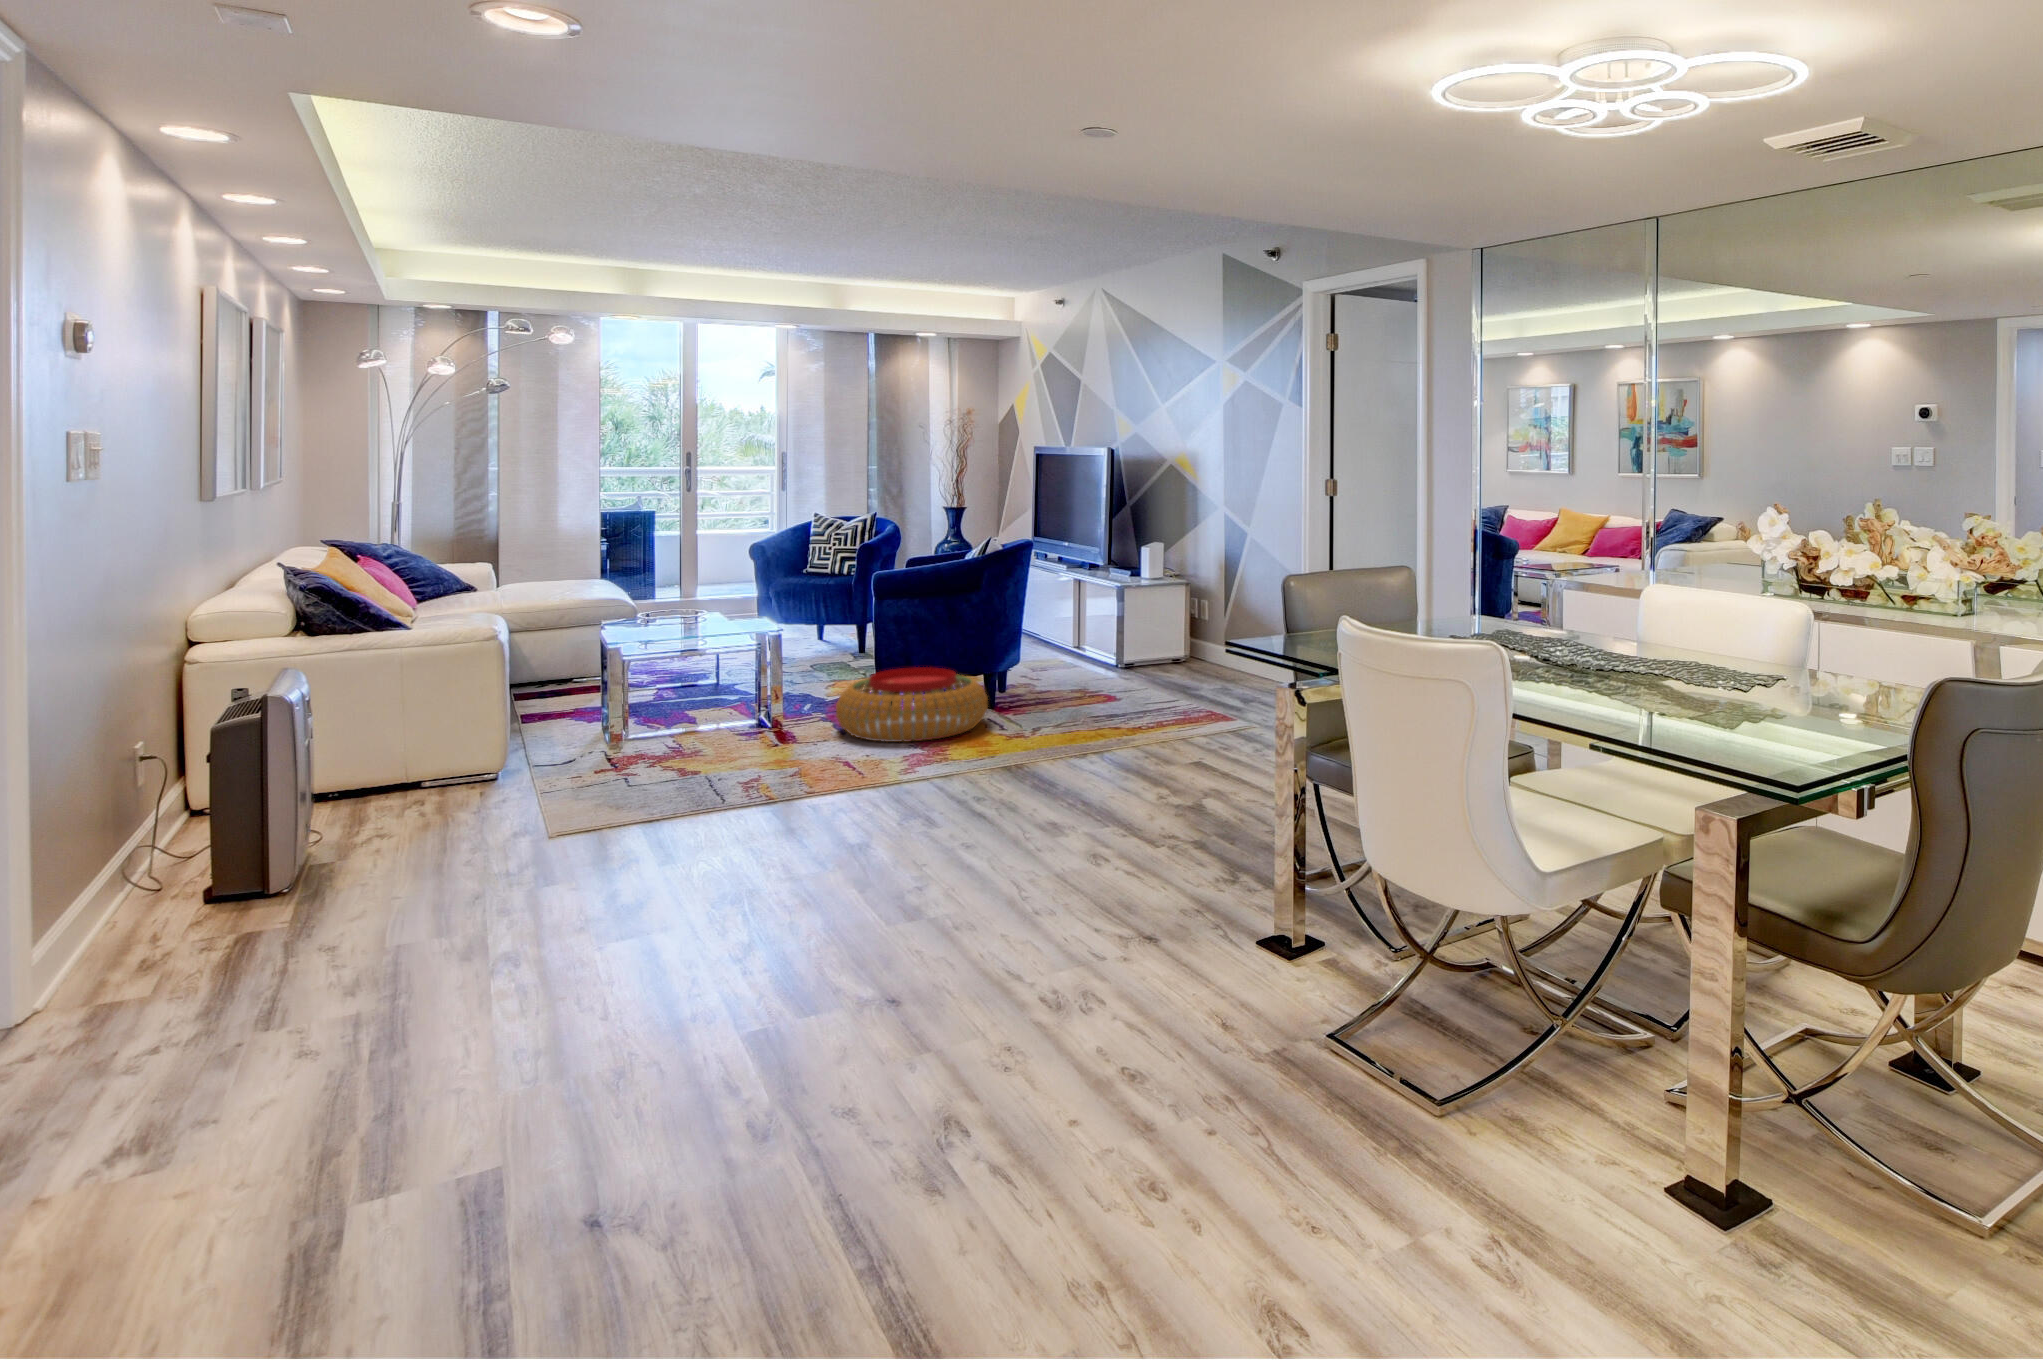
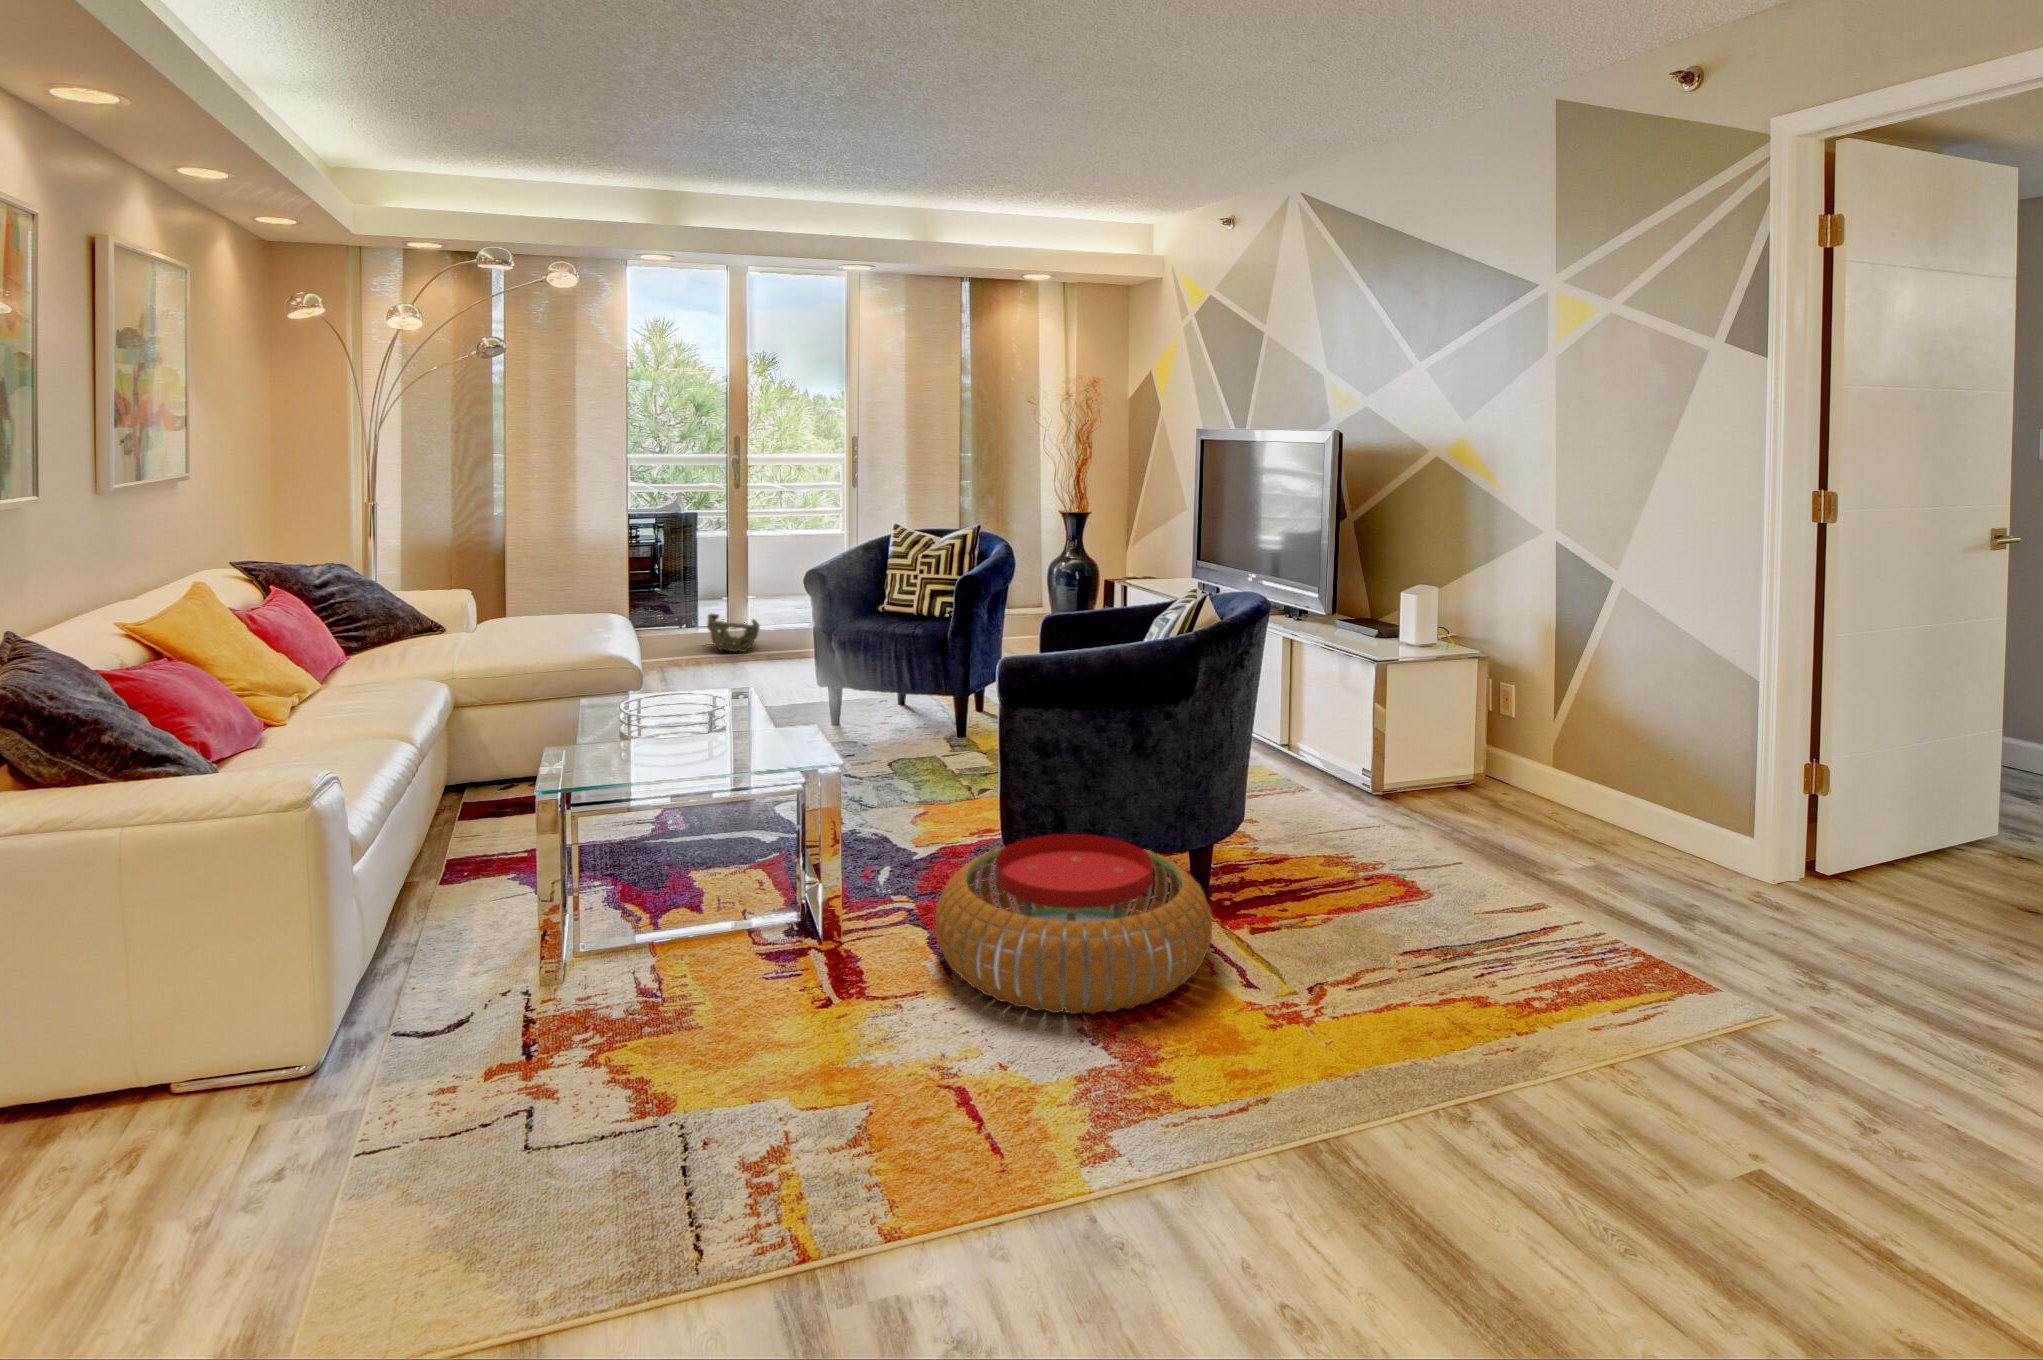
woven basket: none [662,590,707,618] -> present [707,614,760,652]

